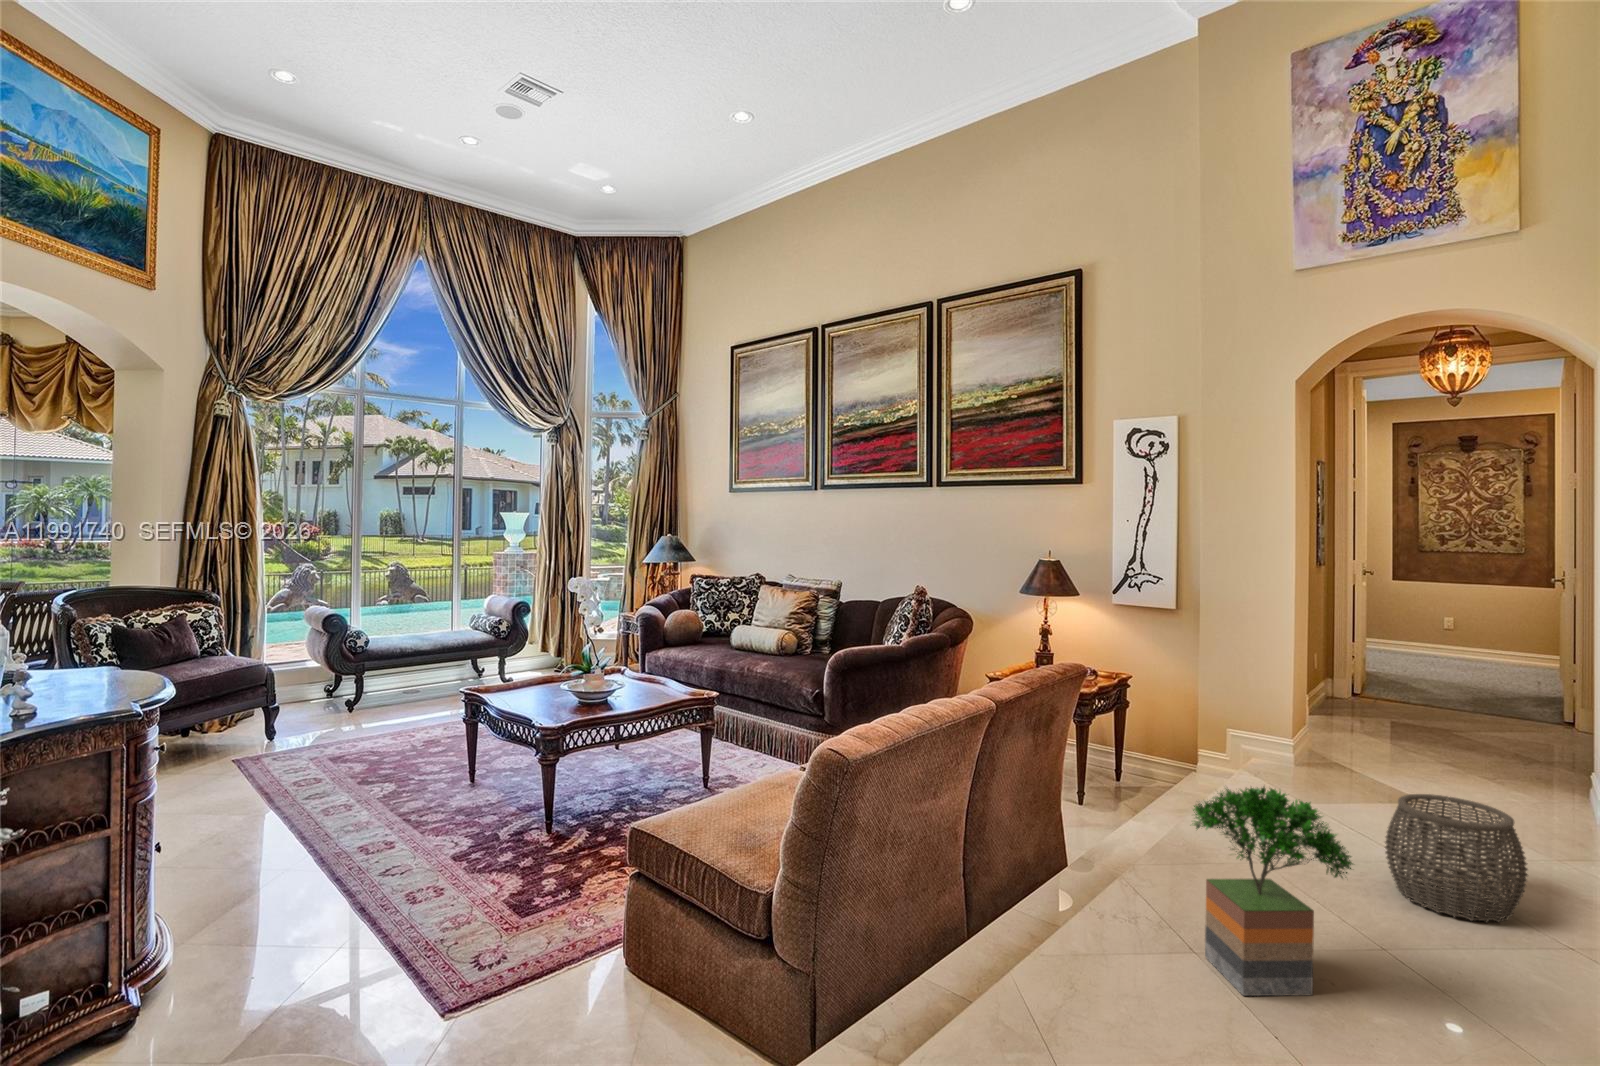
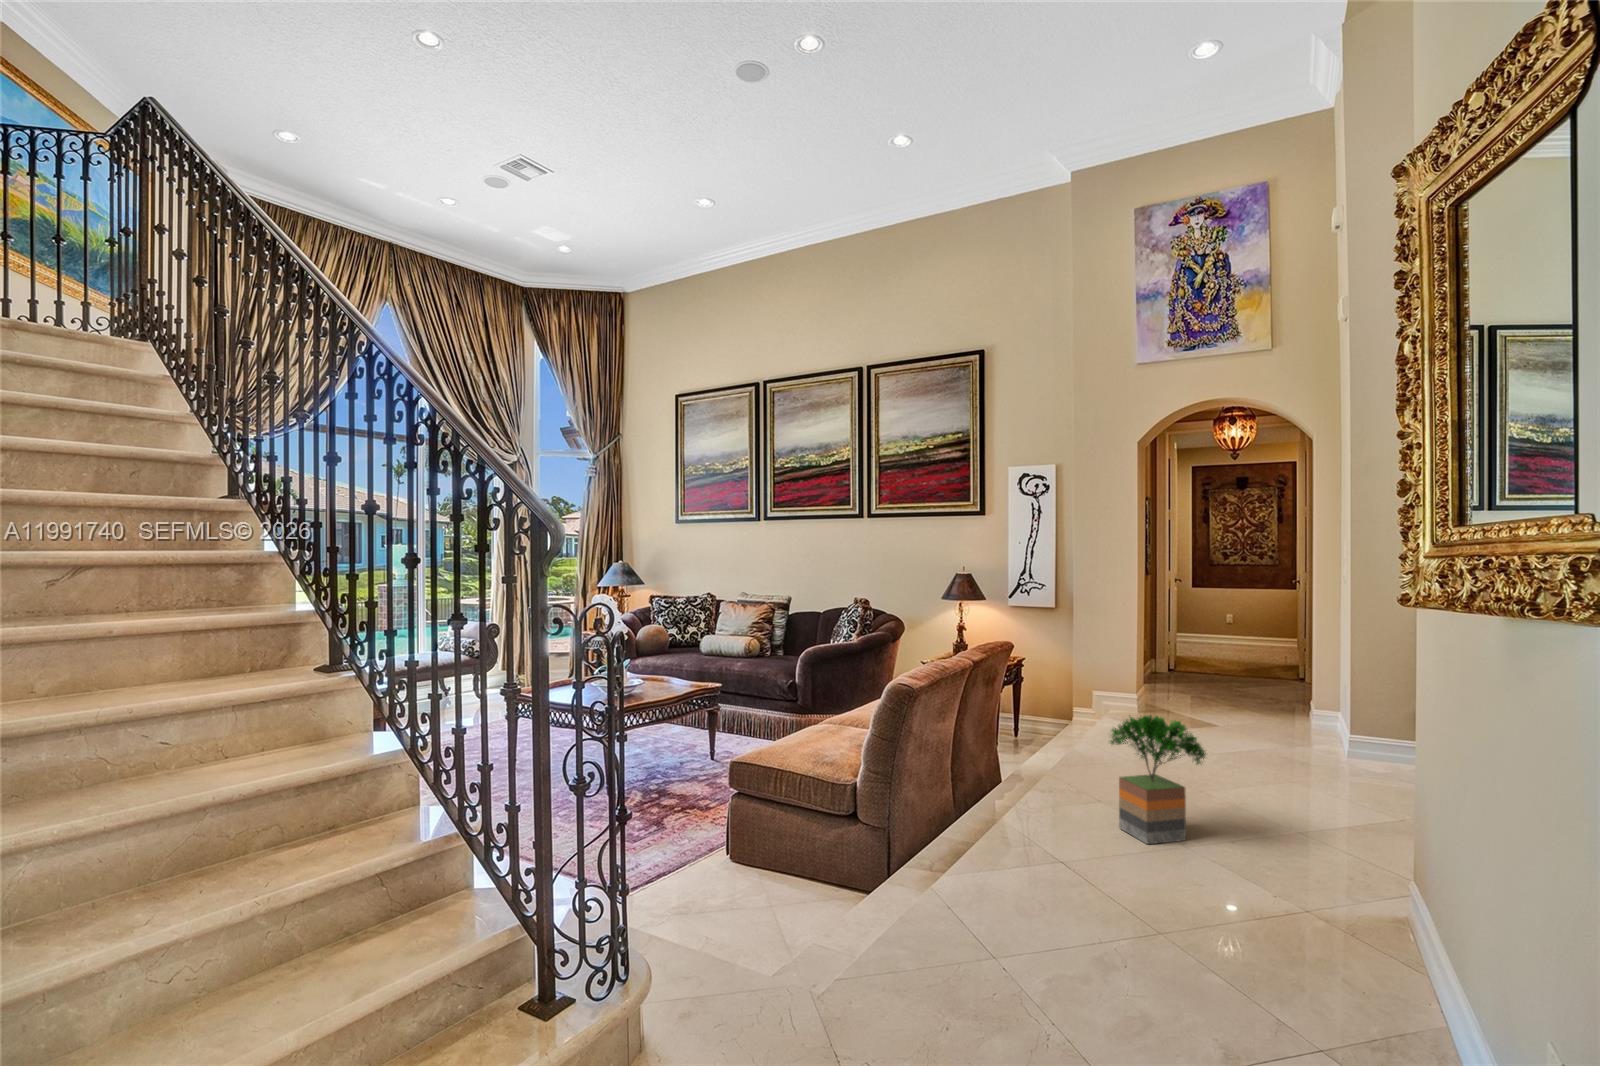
woven basket: present [1385,794,1528,922] -> none [1215,722,1297,798]

